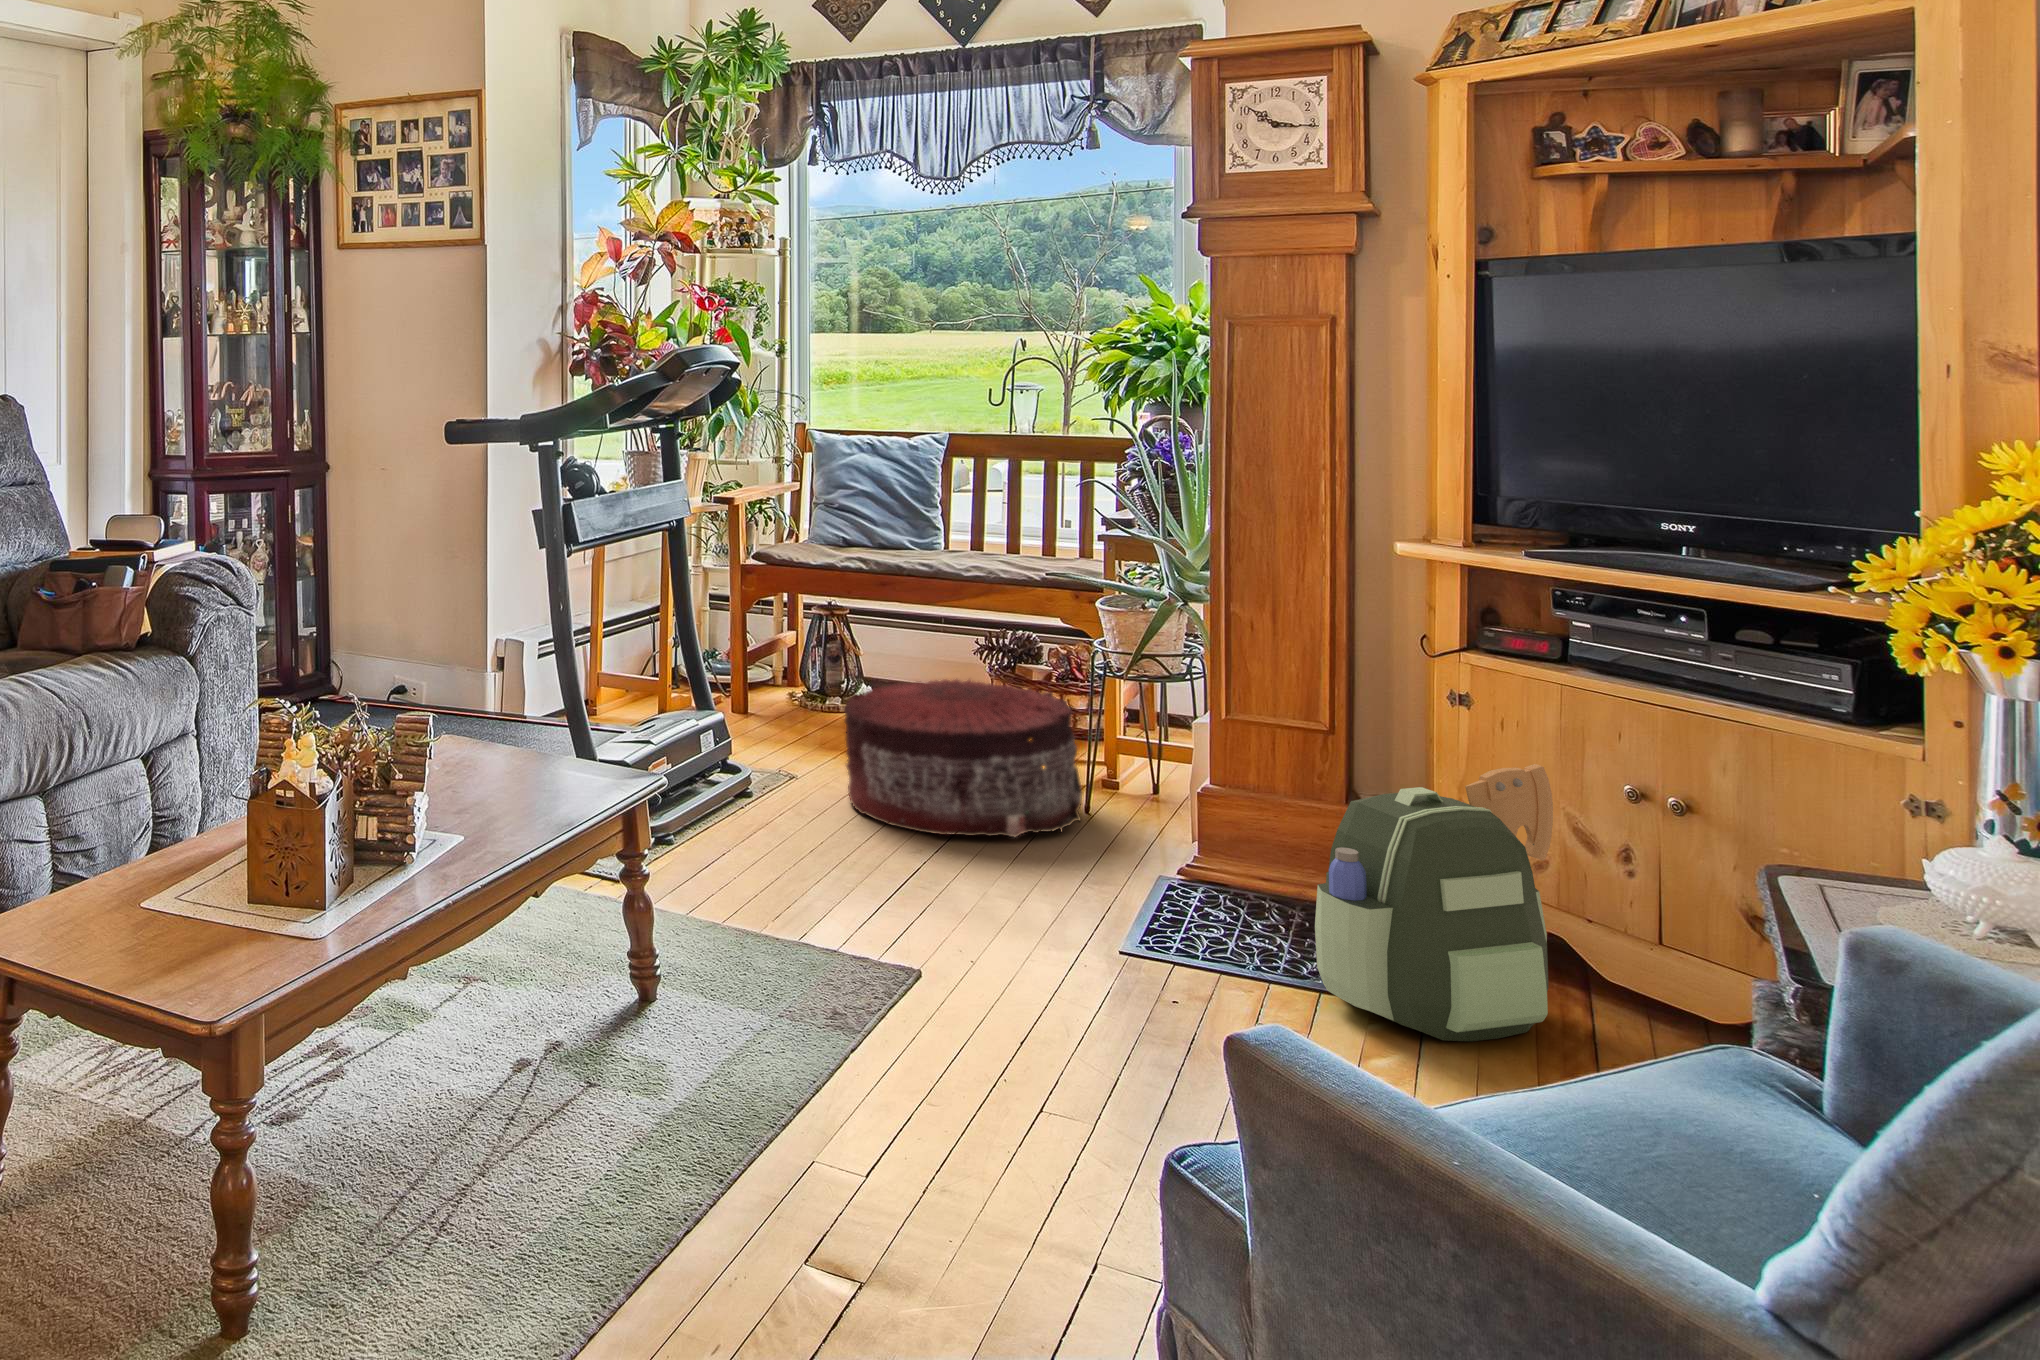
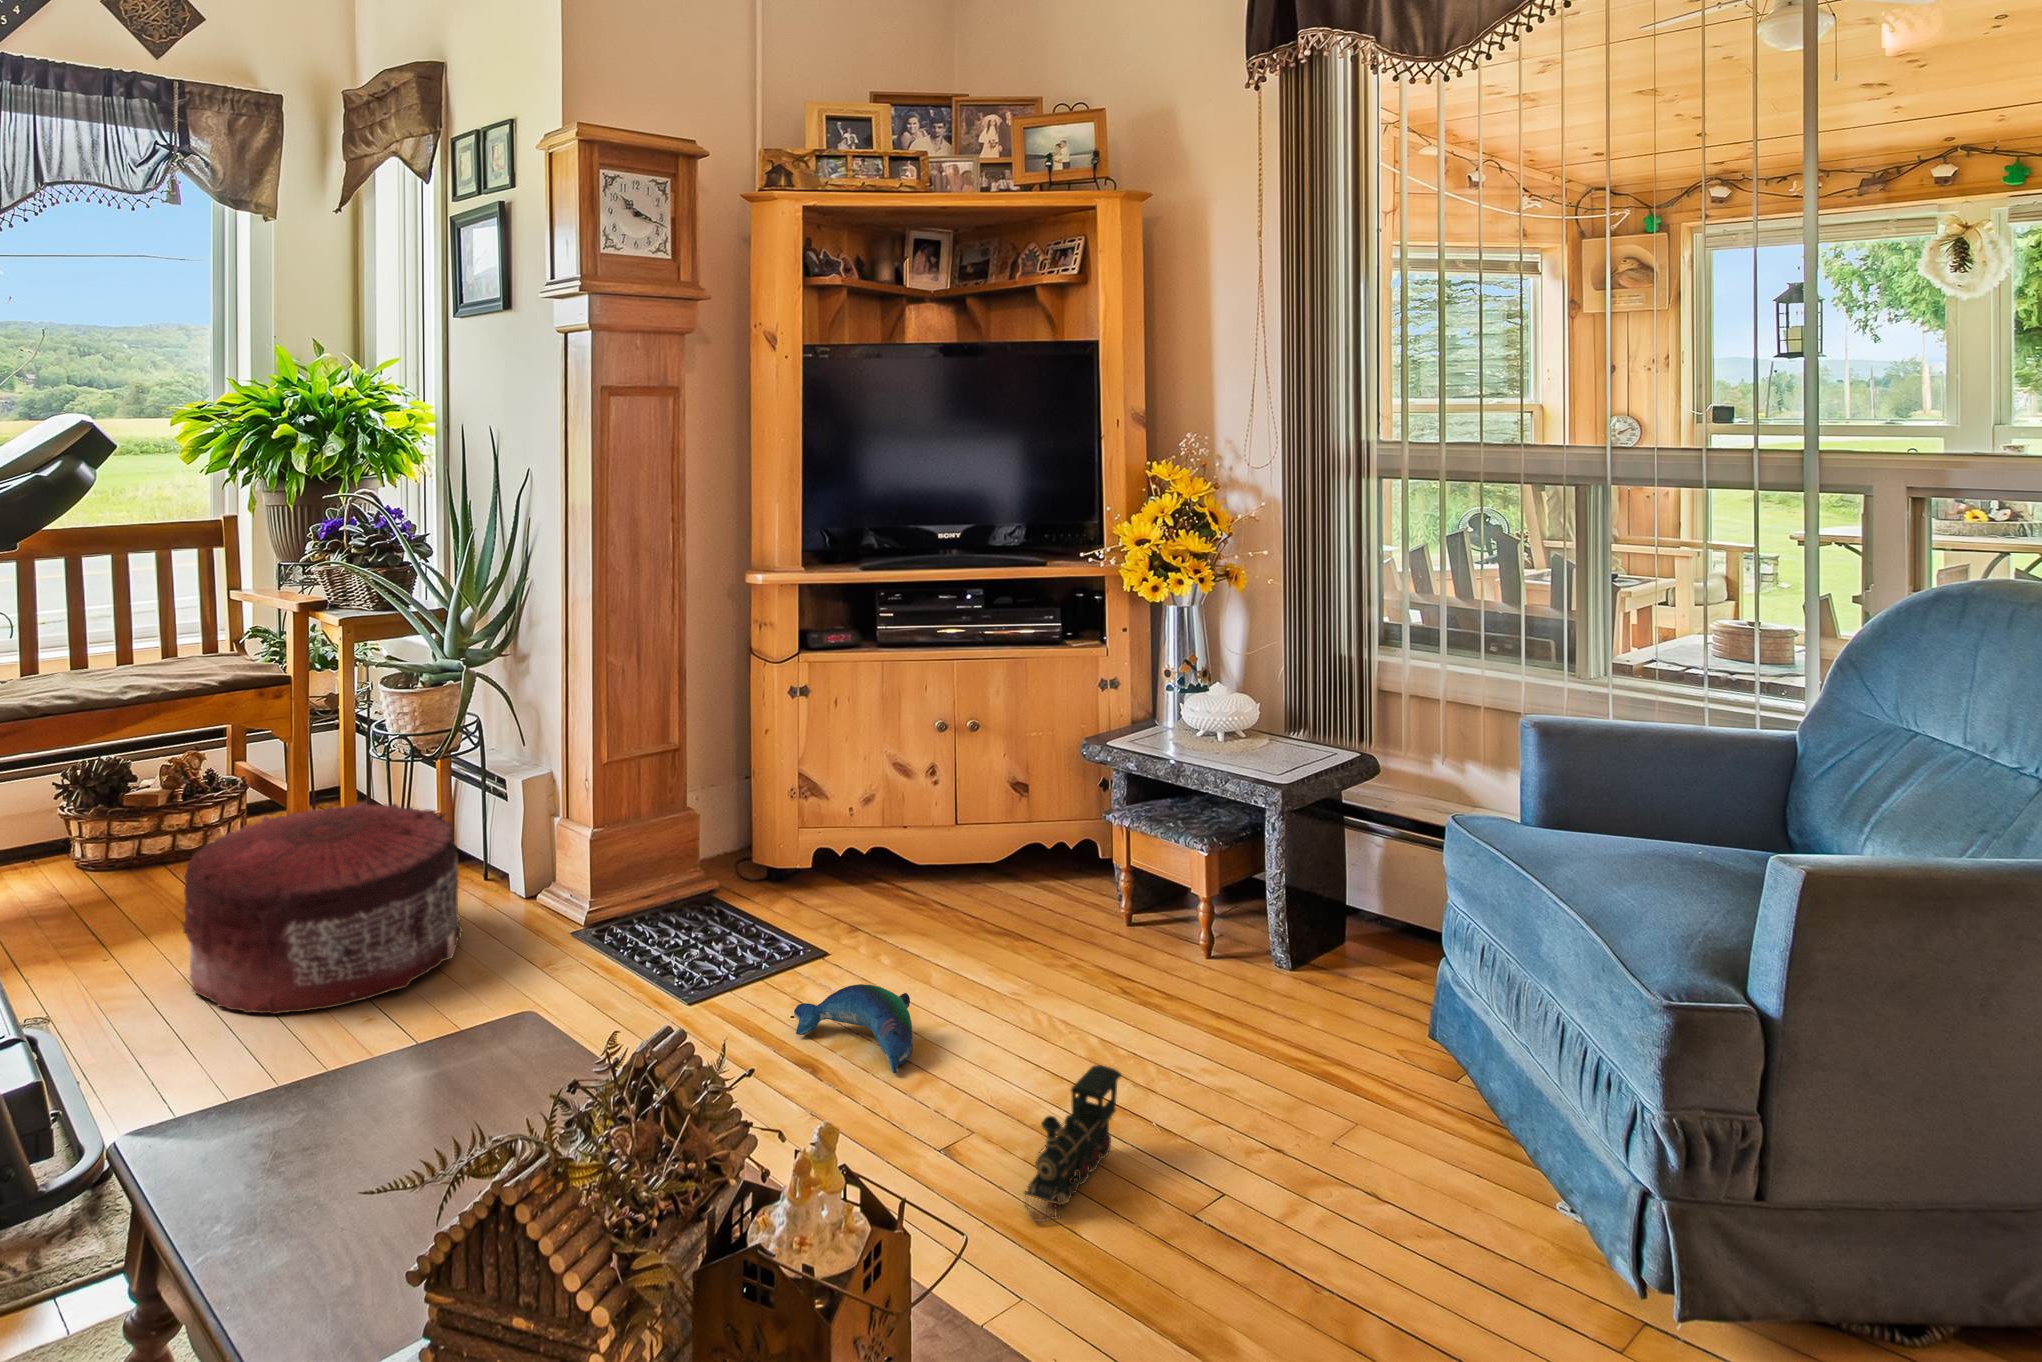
backpack: present [1315,764,1553,1041] -> none [847,723,965,939]
plush toy: none [1039,967,1146,1050] -> present [794,984,913,1074]
toy train: none [826,1057,1032,1178] -> present [1024,1065,1121,1222]

